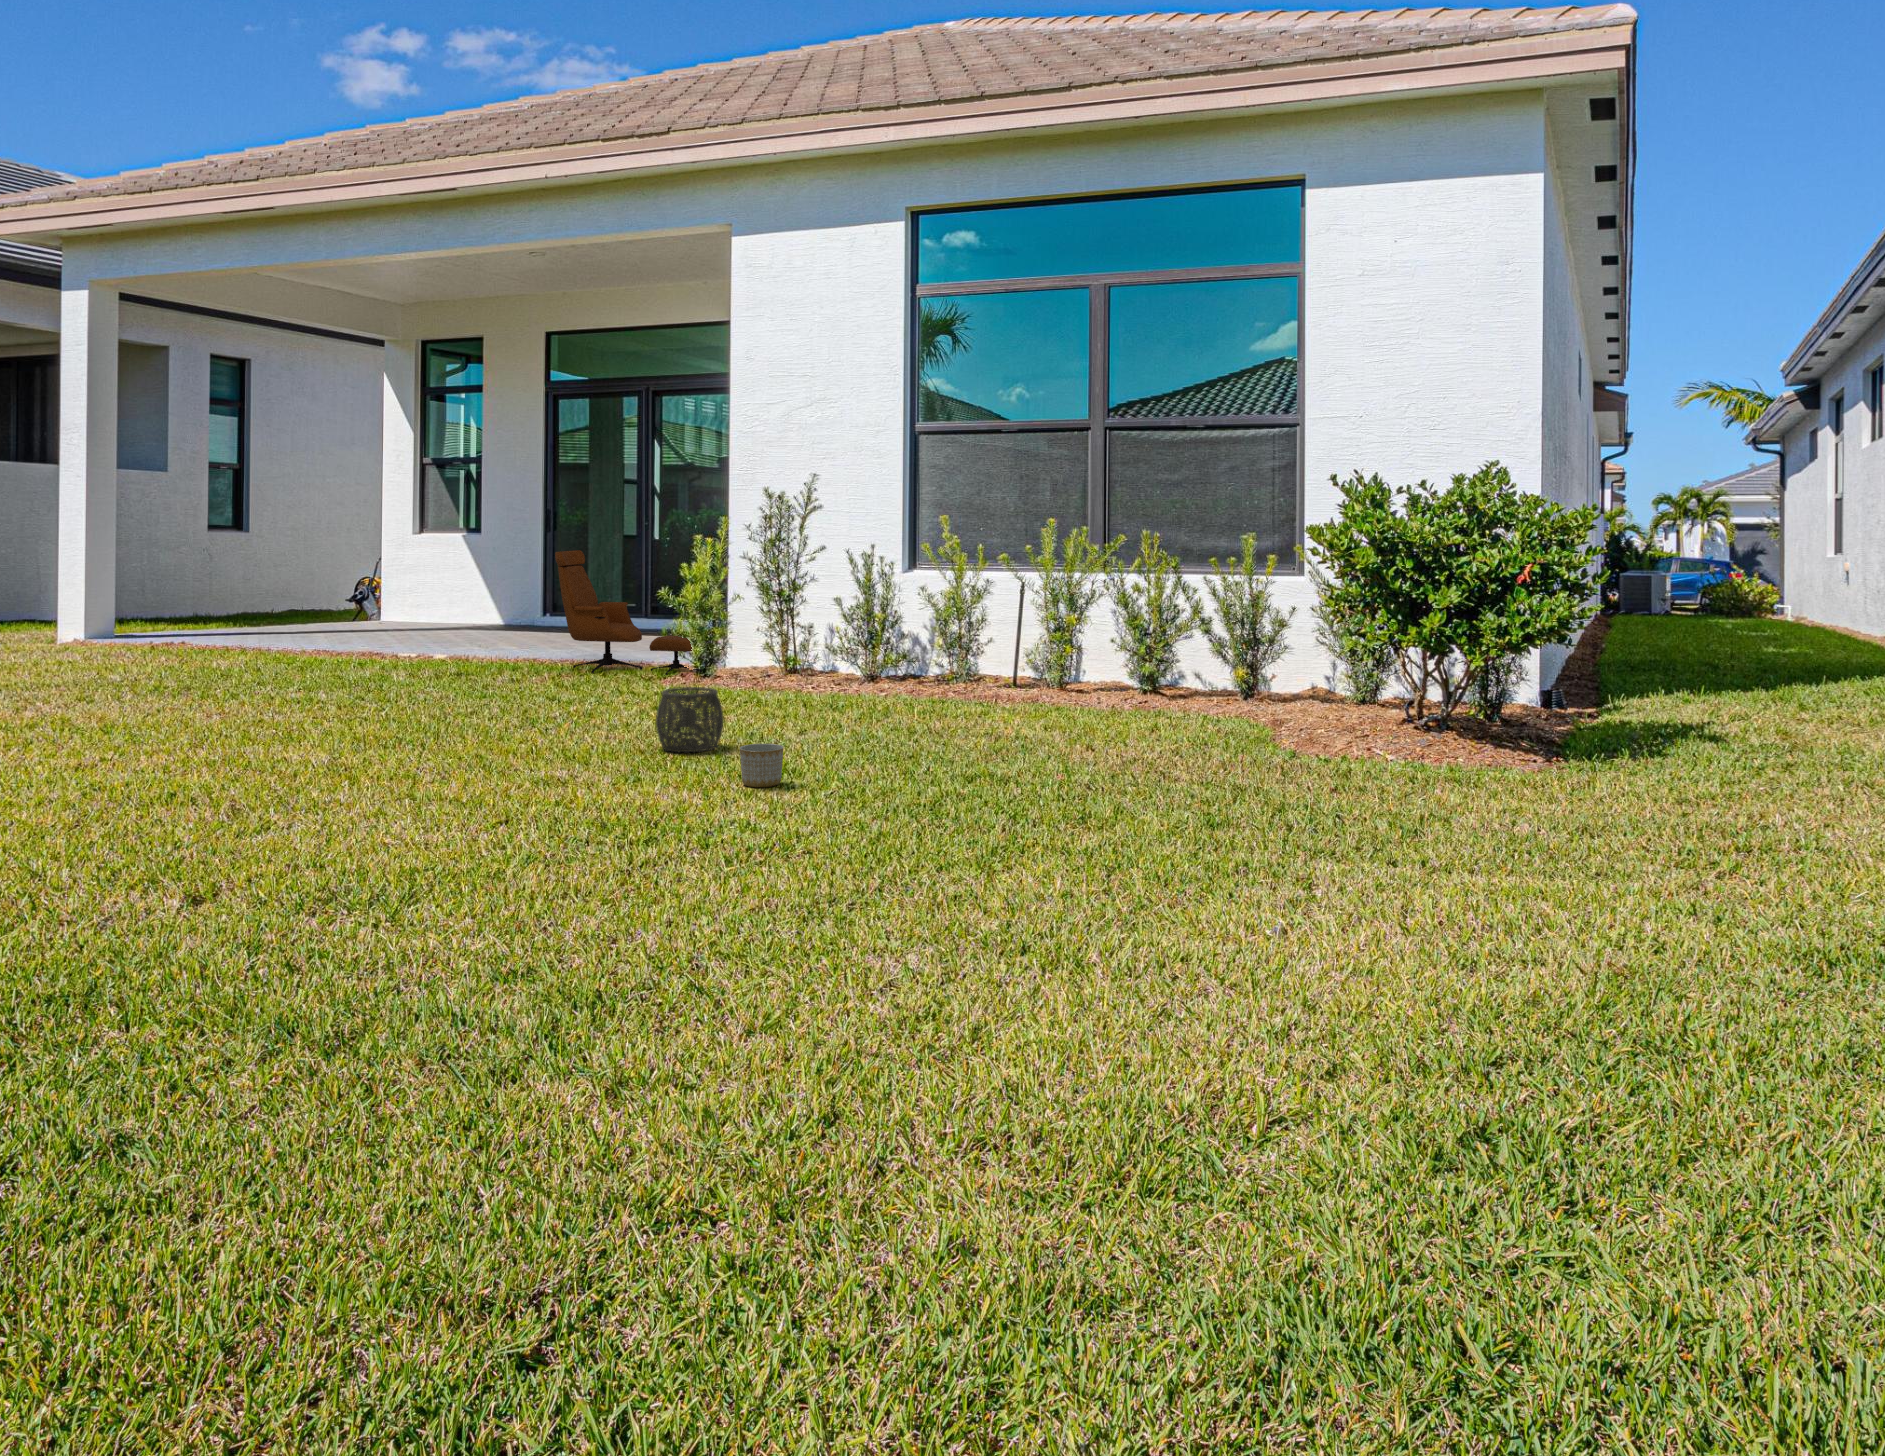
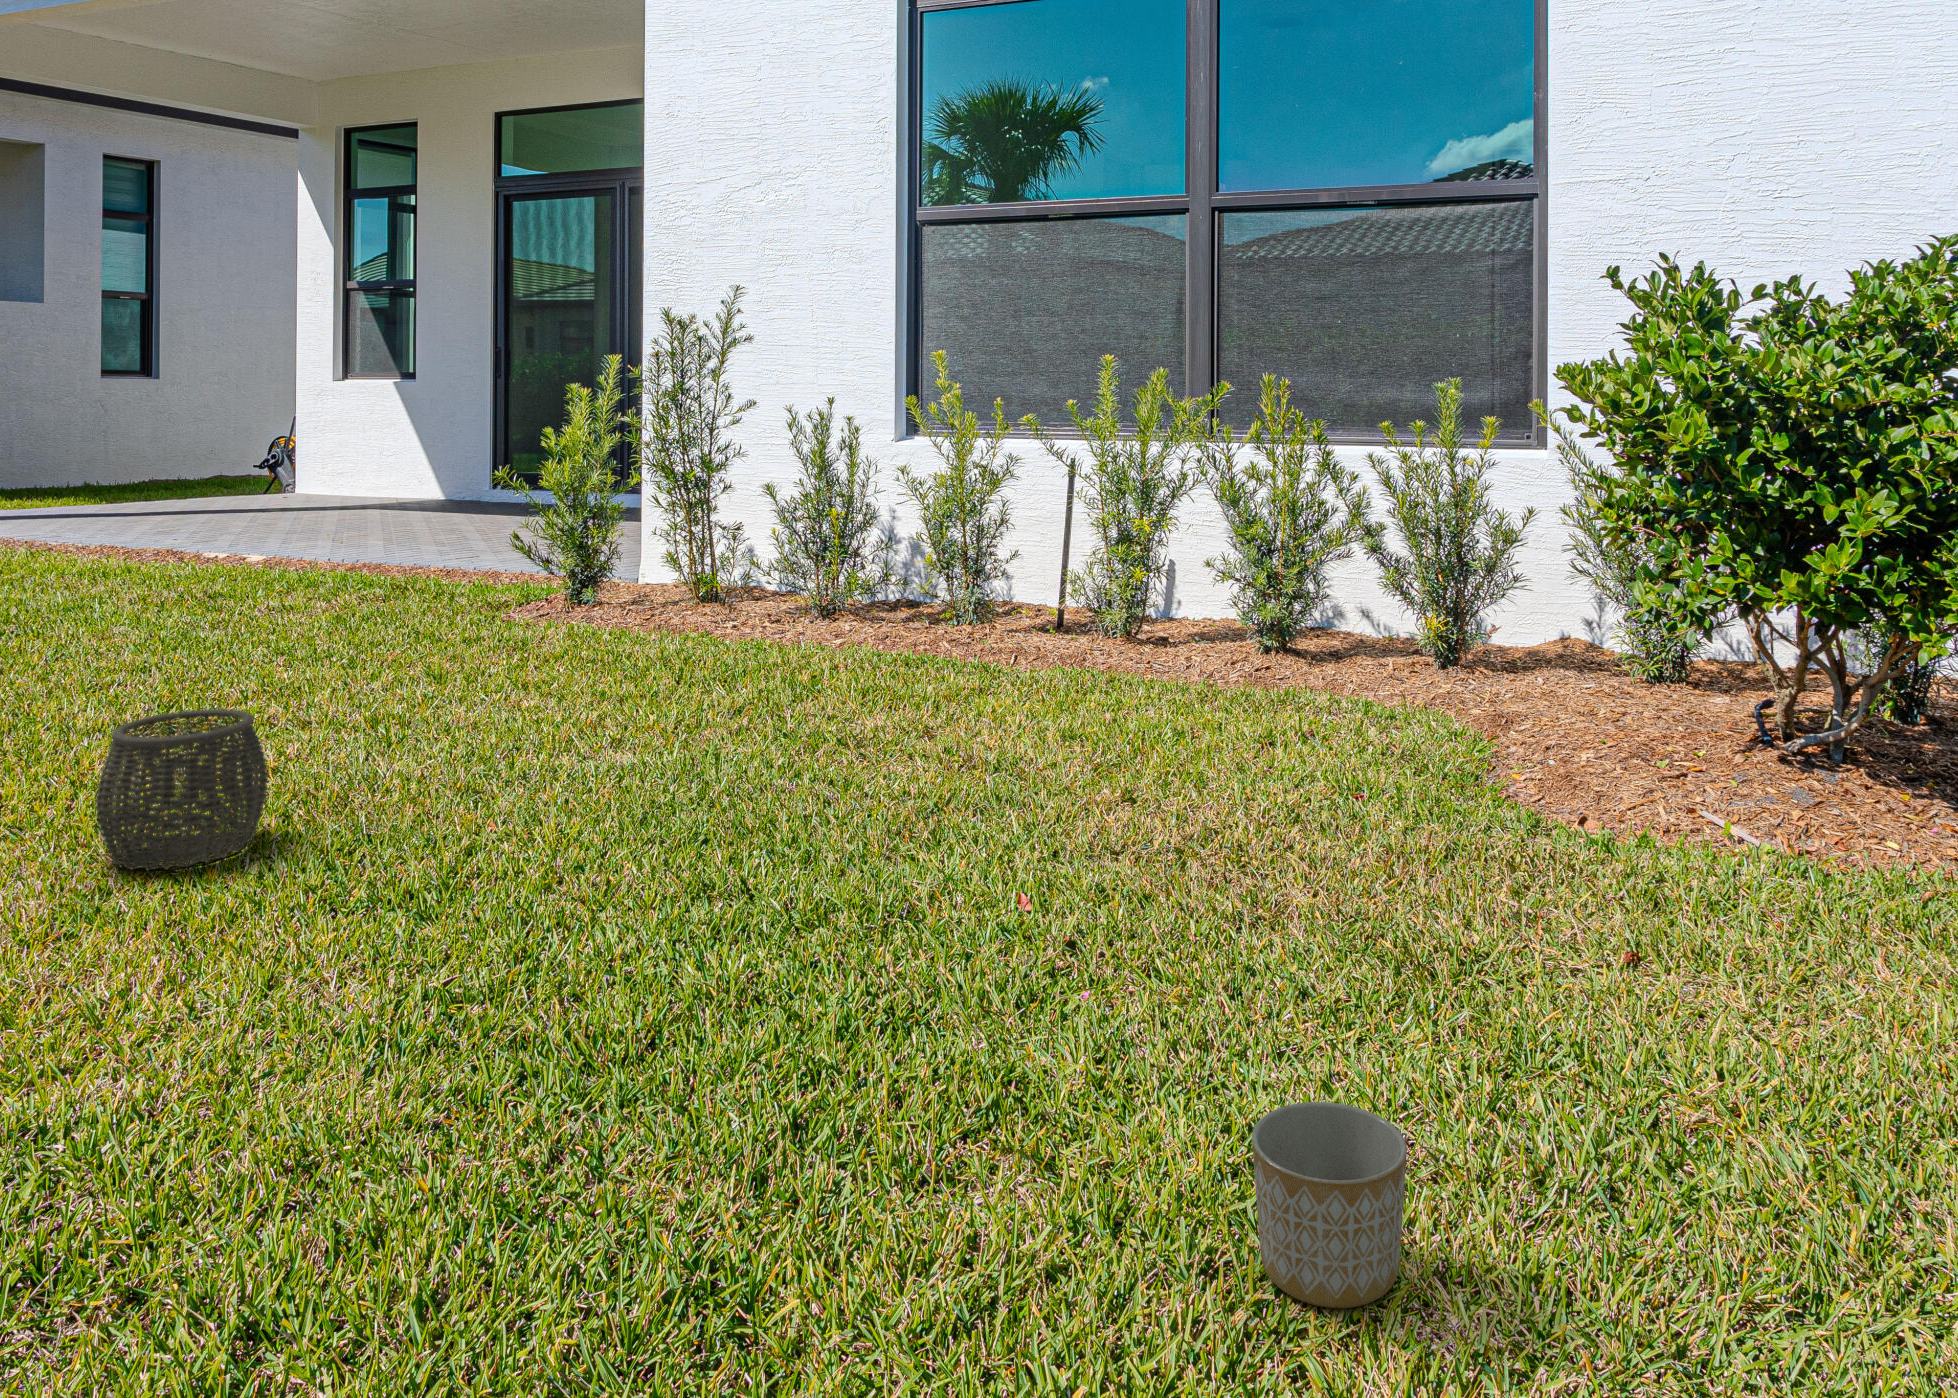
lounge chair: present [555,550,702,675] -> none [324,406,559,611]
planter: present [740,744,783,787] -> present [1252,1102,1407,1308]

